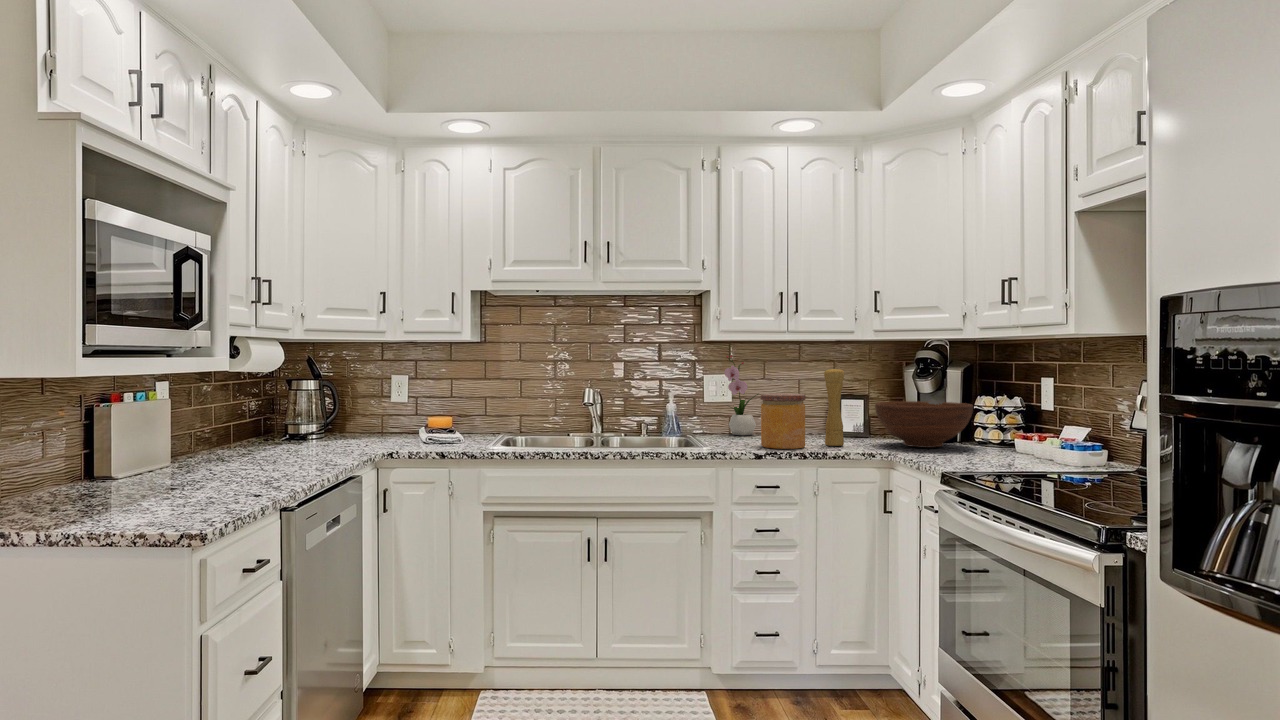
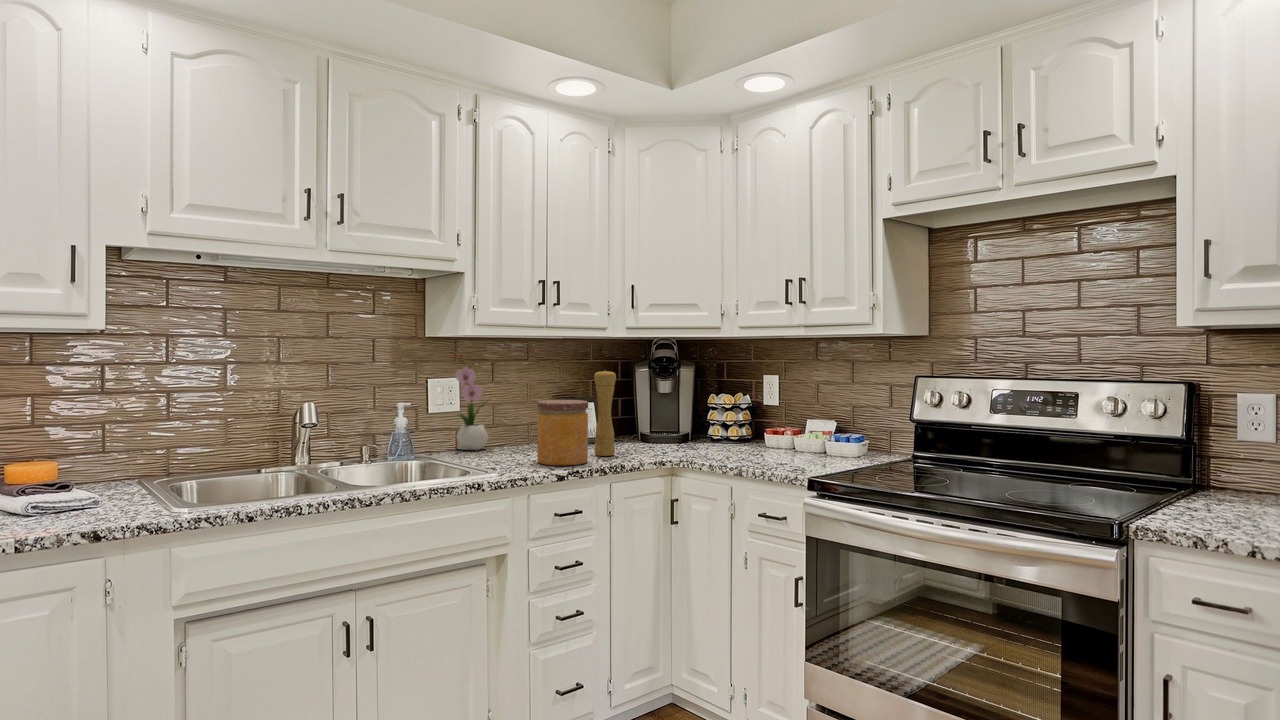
fruit bowl: present [875,401,973,448] -> none [634,402,727,450]

